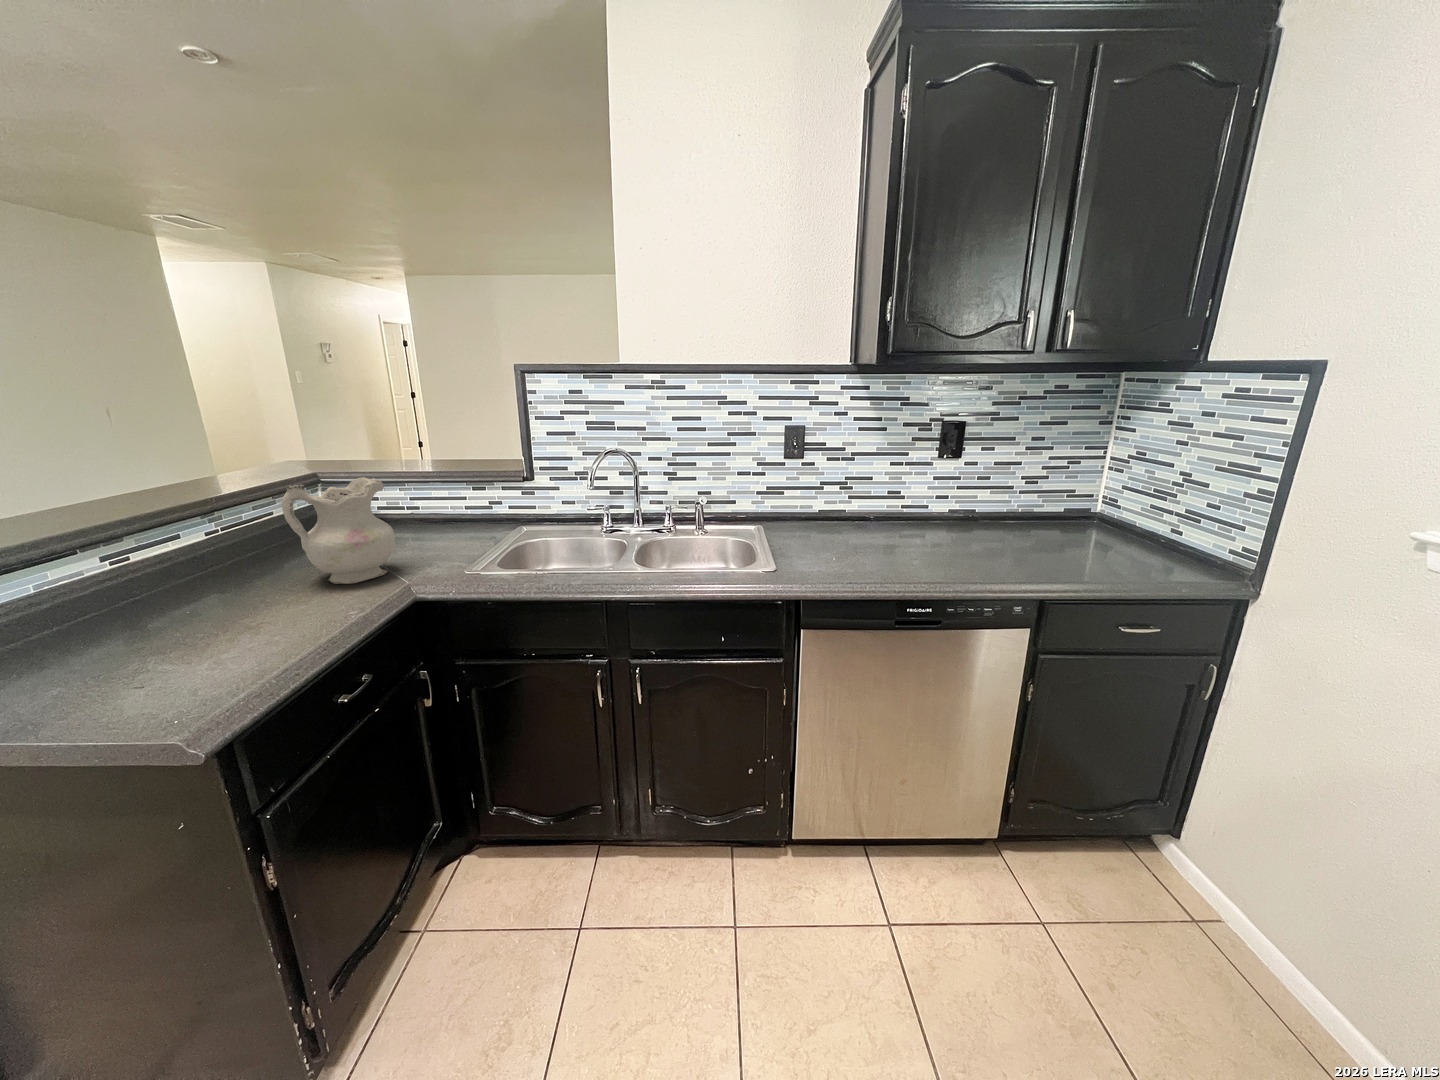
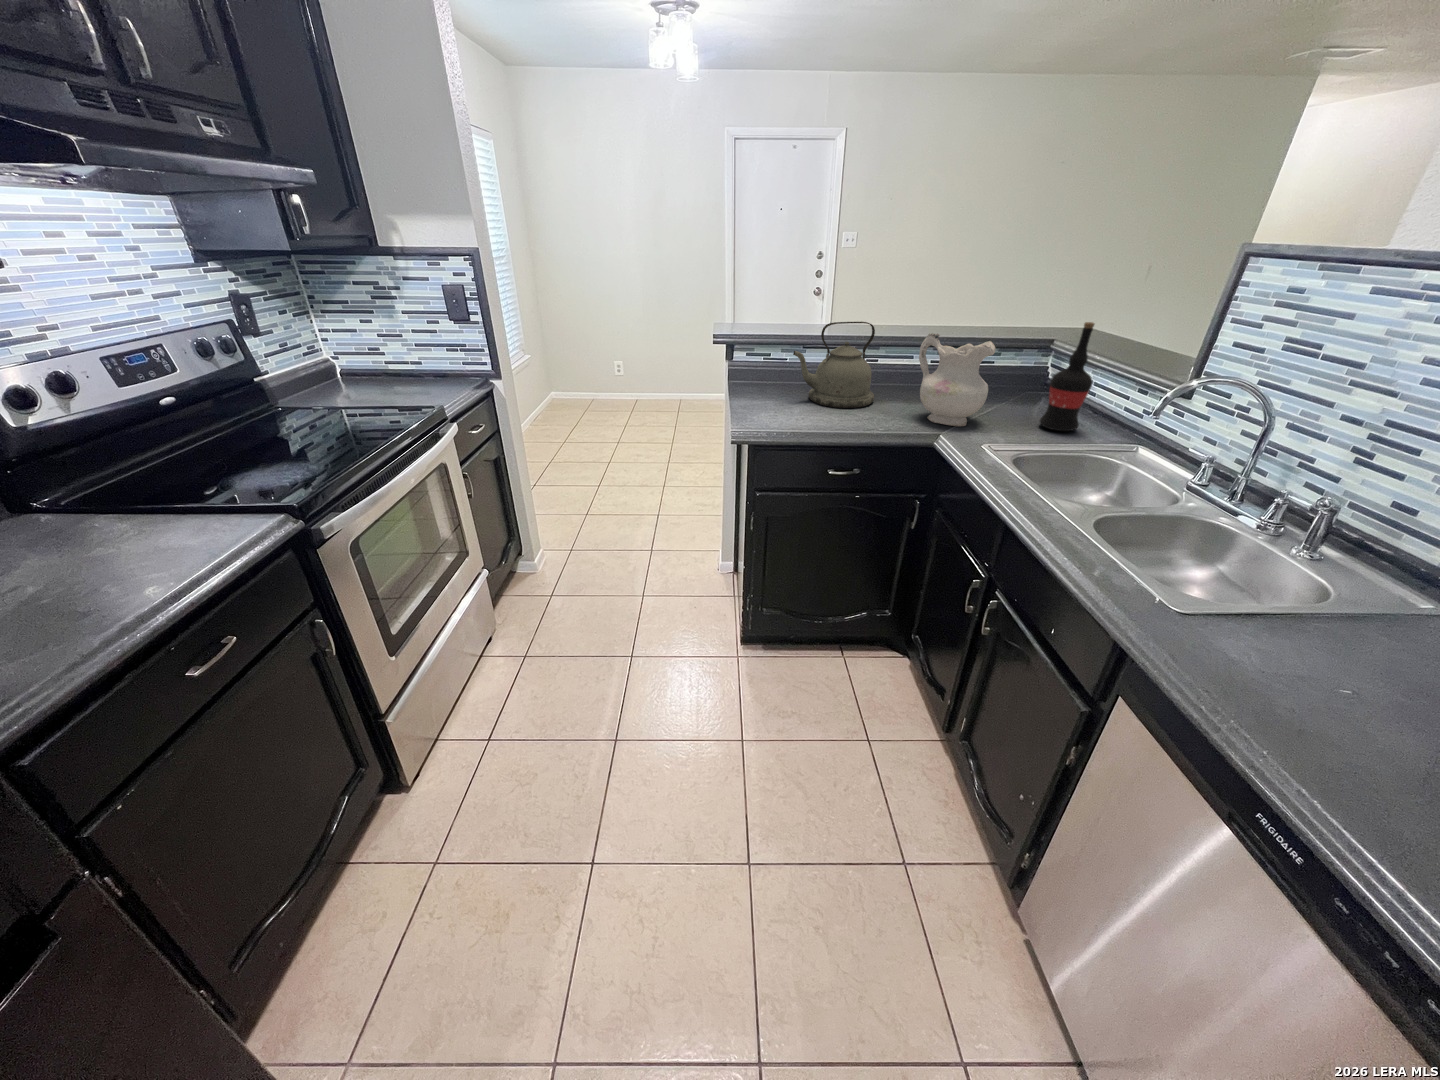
wine bottle: none [417,440,462,544] -> present [1040,322,1094,431]
kettle: none [62,499,233,645] -> present [793,322,875,408]

